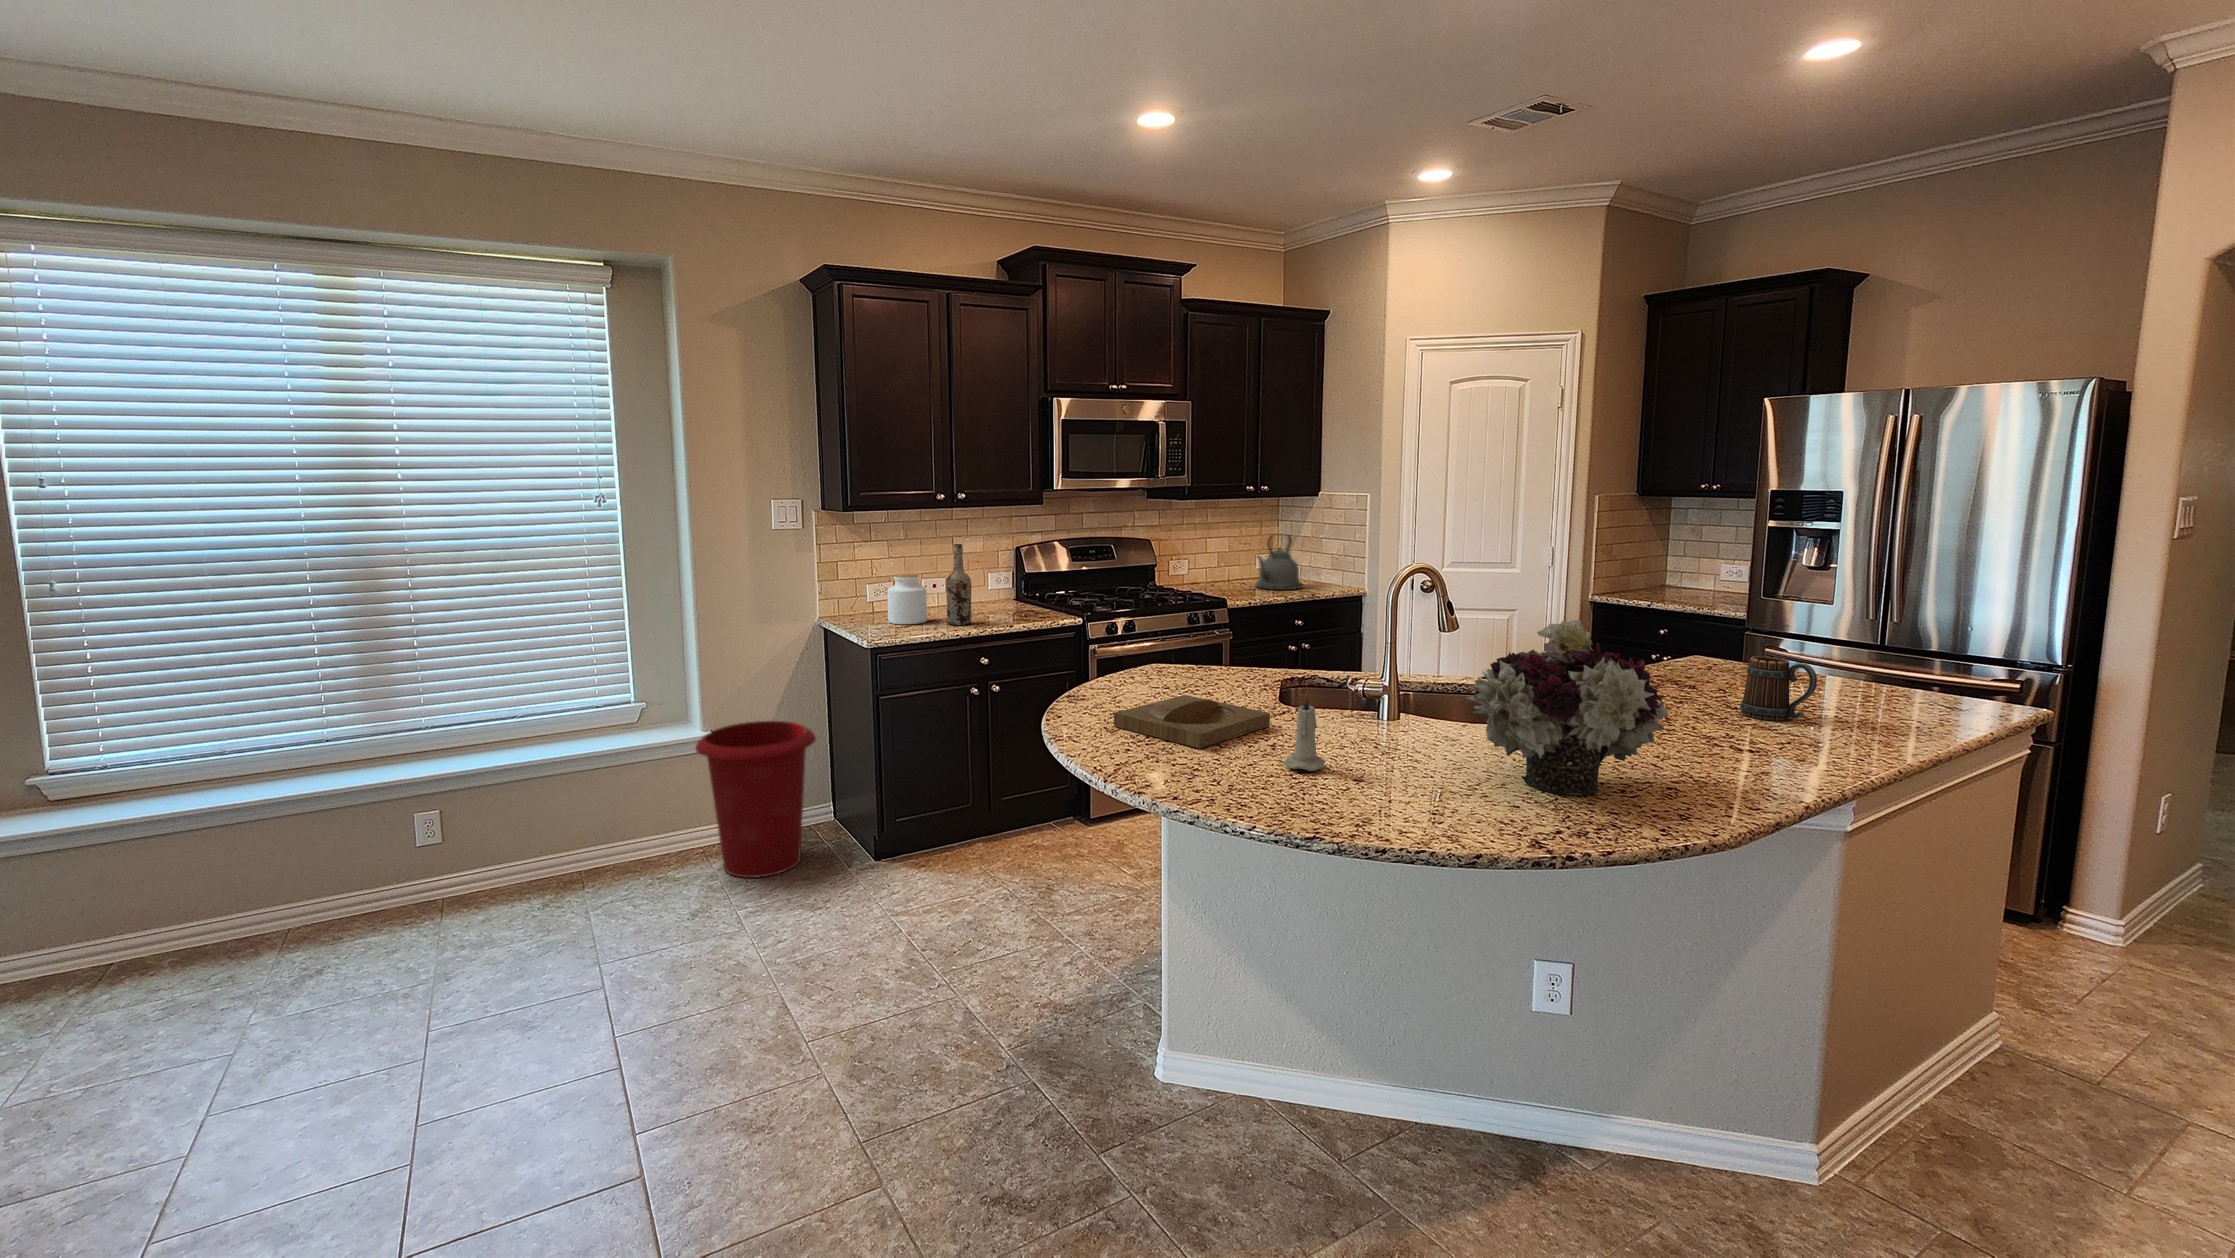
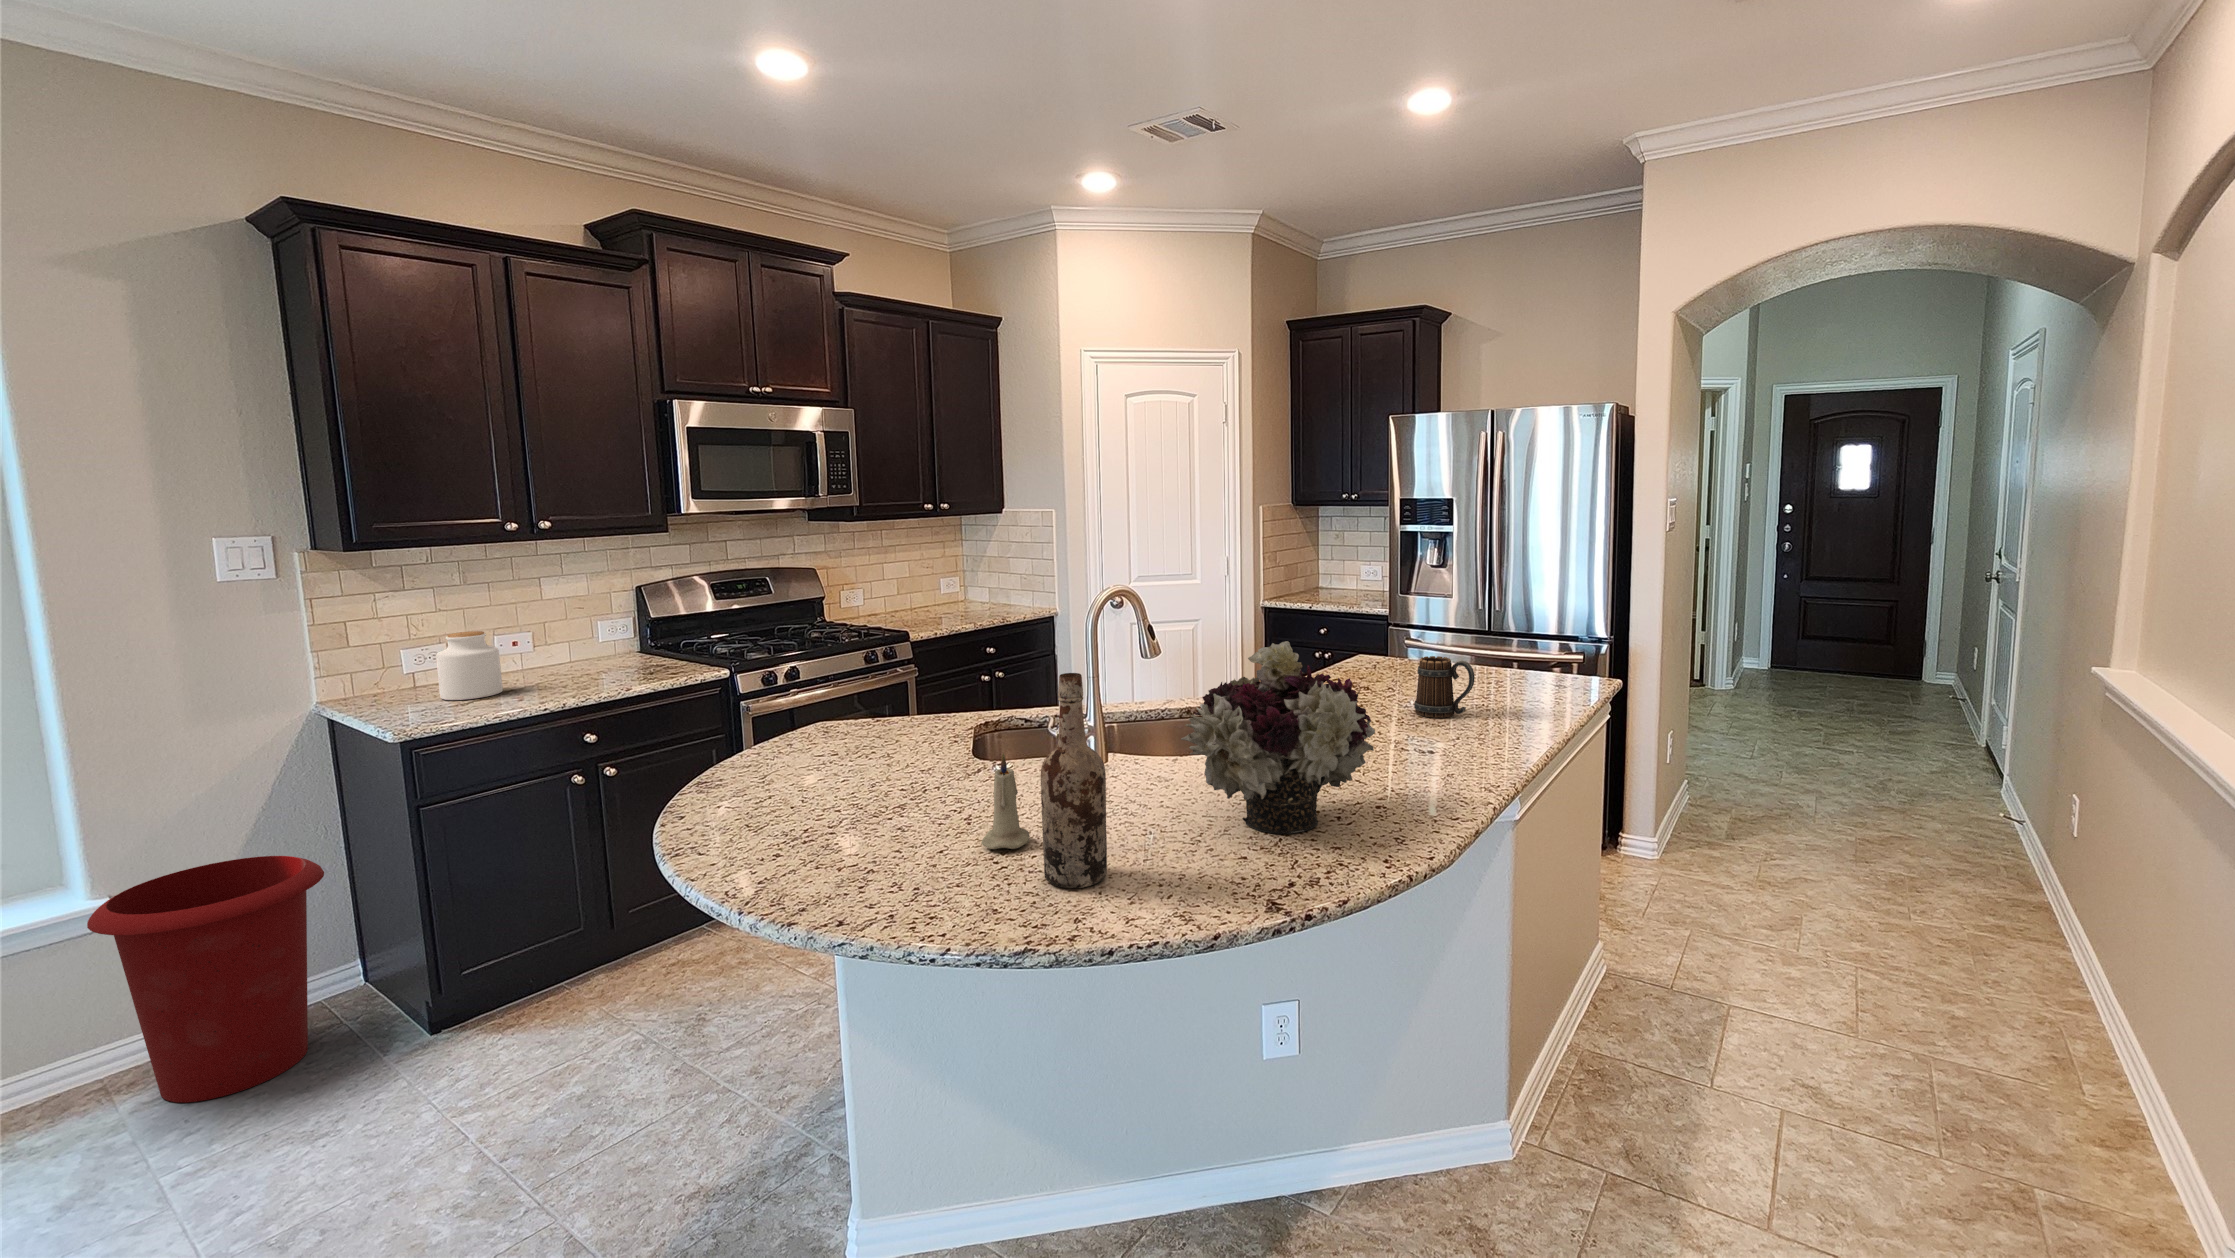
kettle: present [1255,535,1303,590] -> none [937,555,990,617]
wine bottle: present [946,544,971,625] -> present [1041,673,1107,888]
tray: present [1114,695,1270,748] -> none [758,764,962,837]

